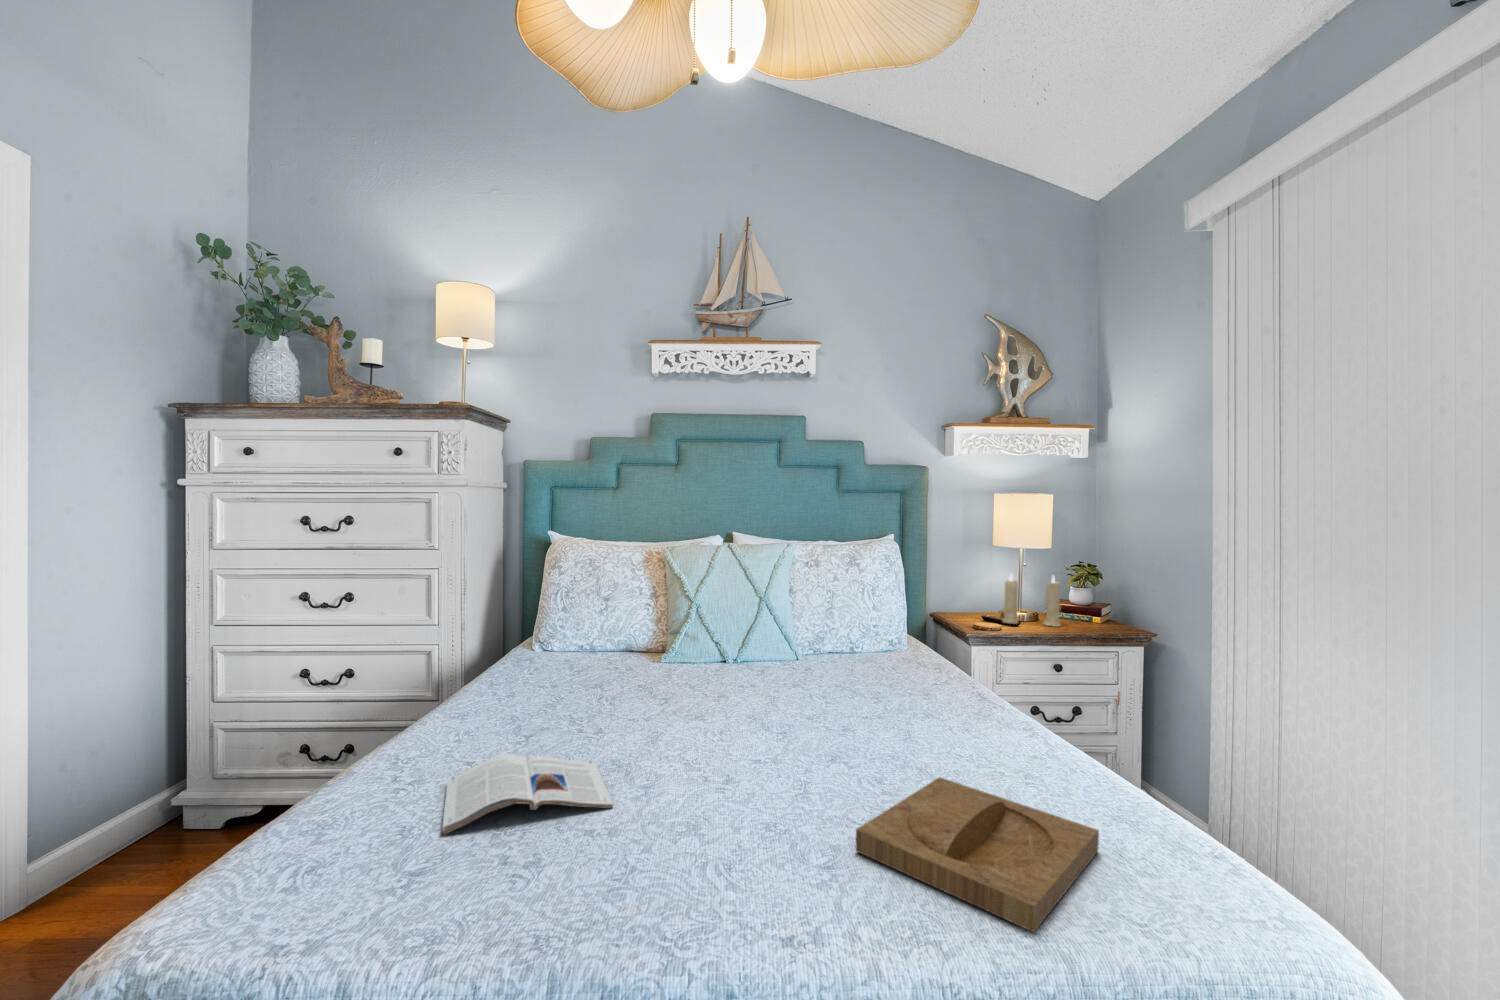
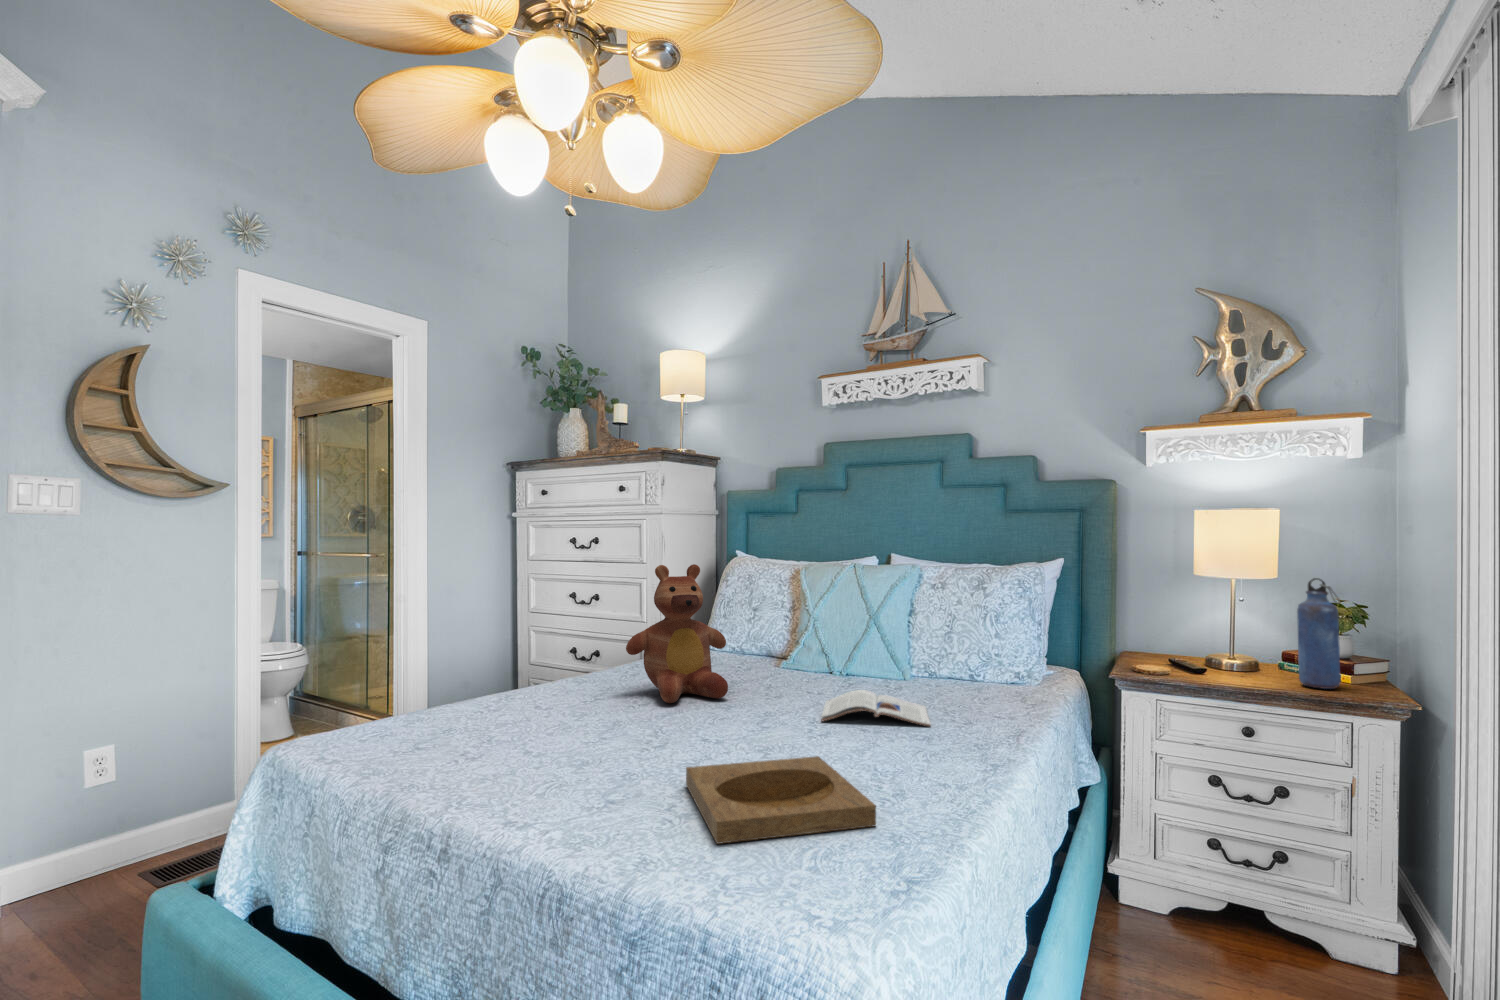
water bottle: none [1080,550,1109,633] -> present [1297,578,1340,689]
teddy bear: none [559,556,688,730] -> present [626,564,728,703]
candle: present [1002,574,1061,627] -> none [1200,604,1282,678]
magazine: present [442,754,613,834] -> present [821,690,930,726]

